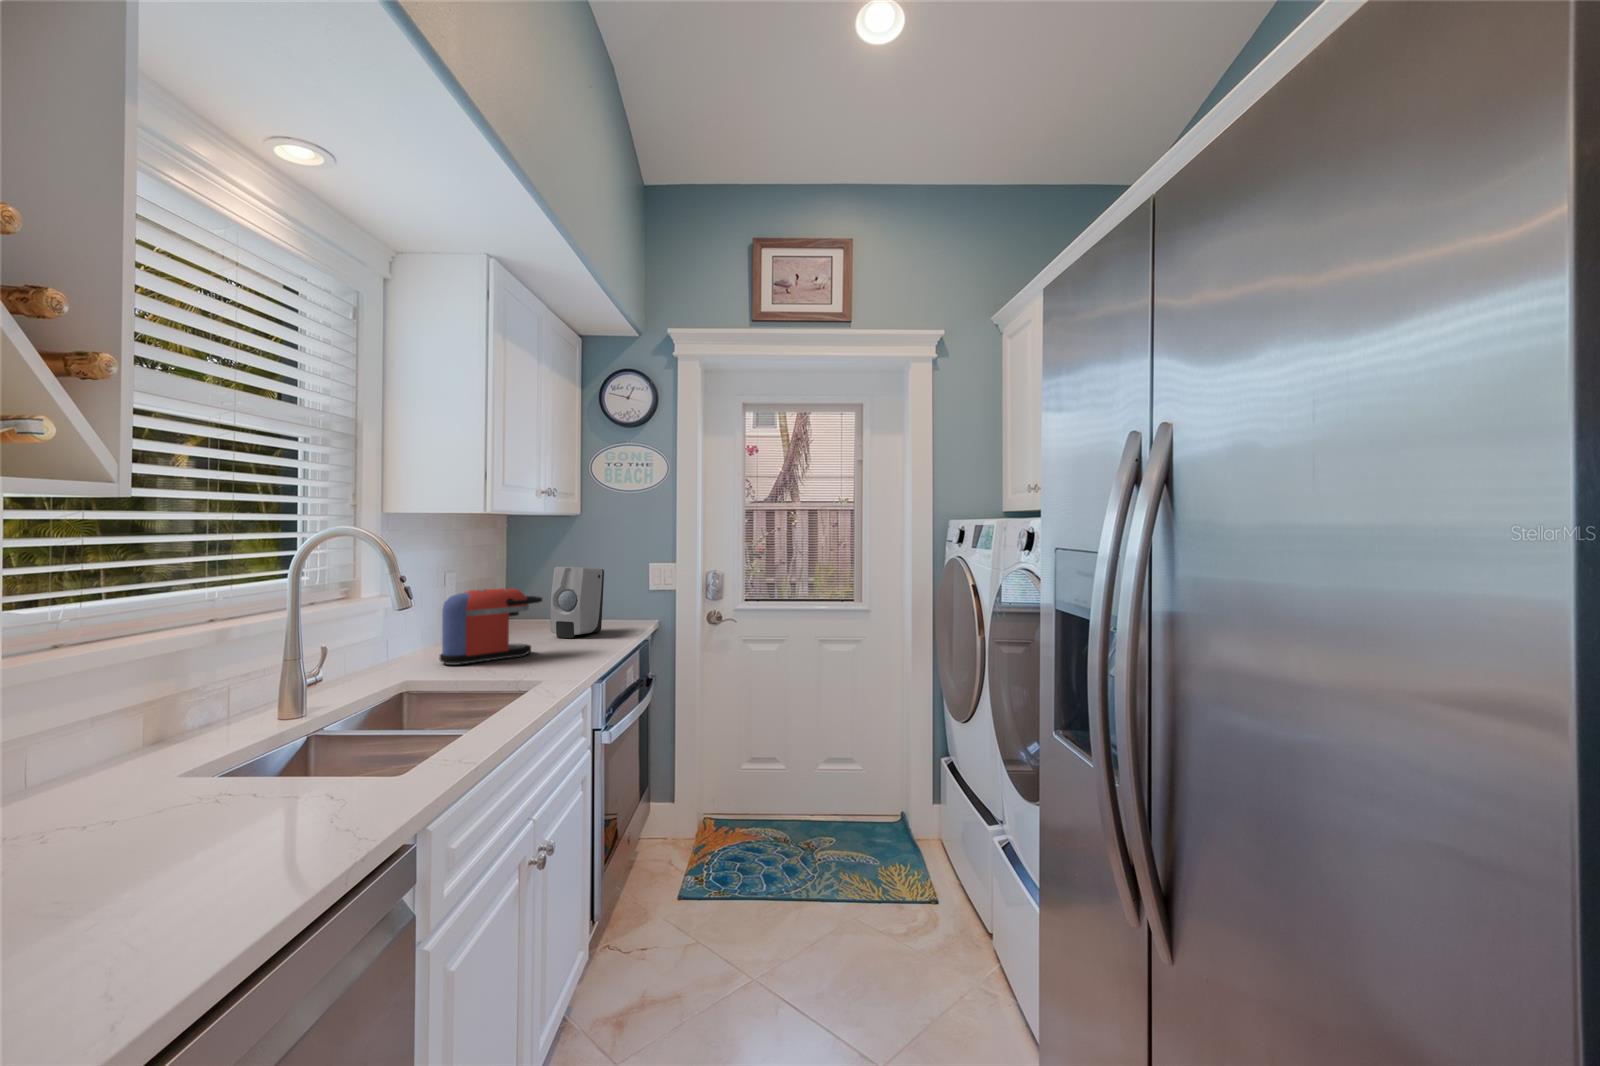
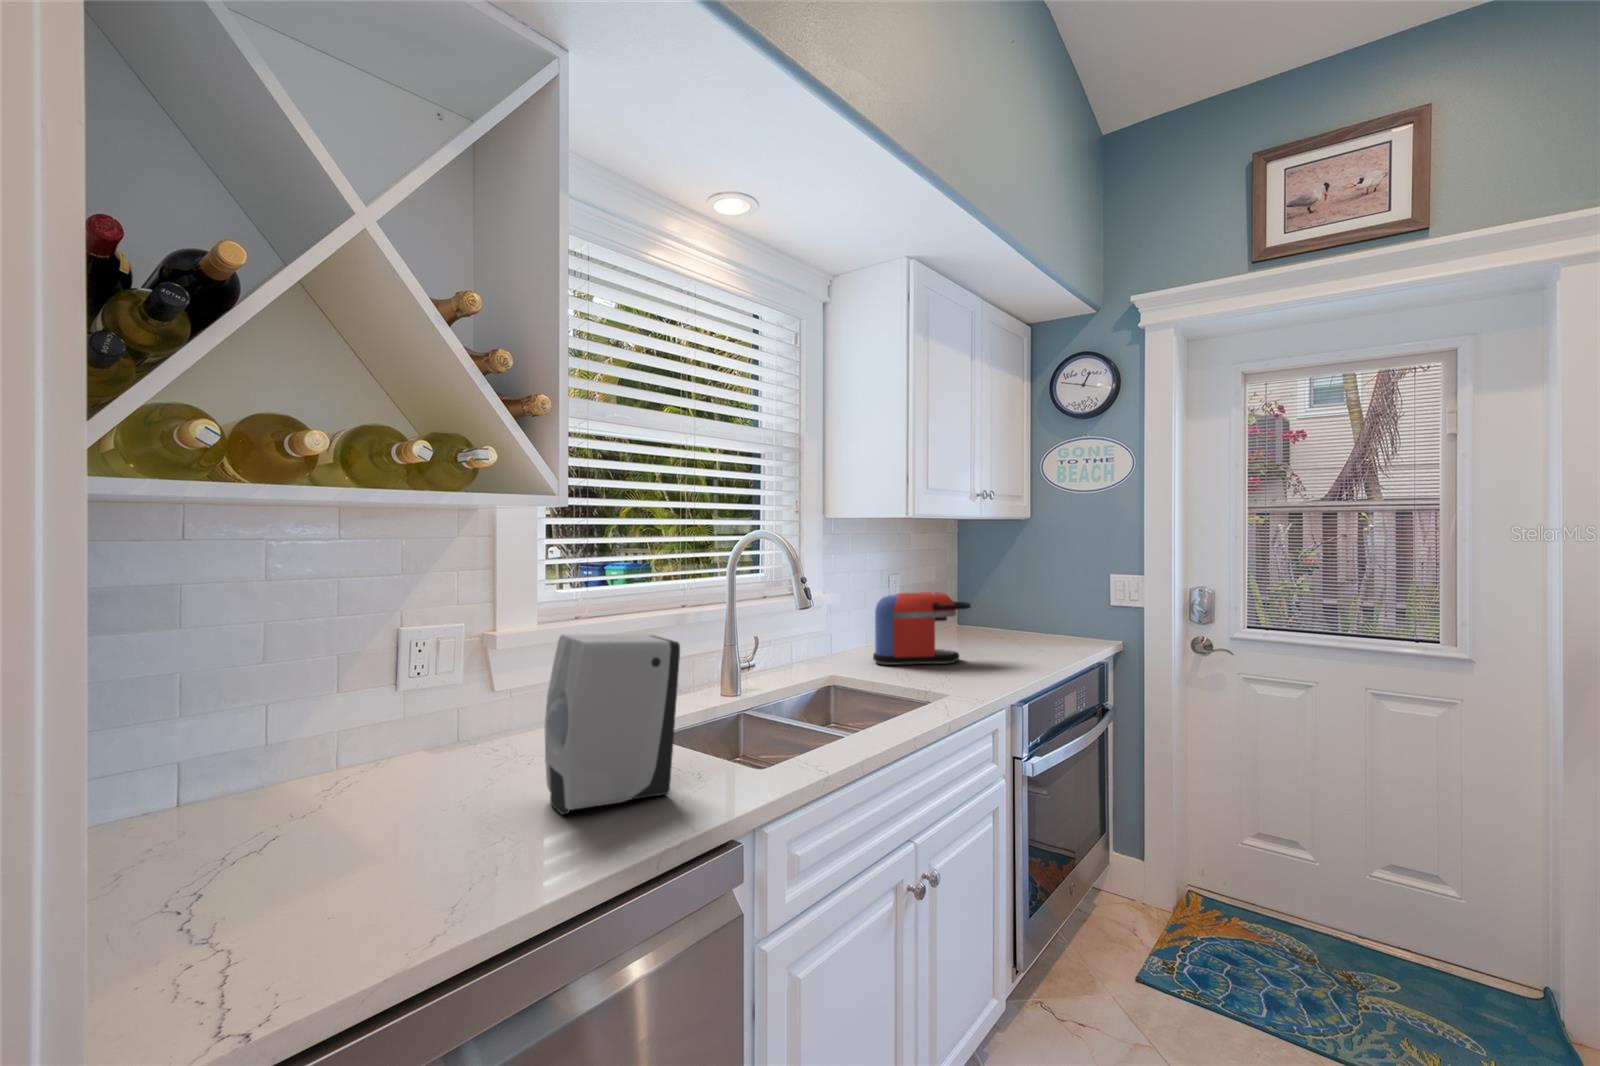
soap dispenser: present [550,567,604,638] -> present [545,634,680,814]

